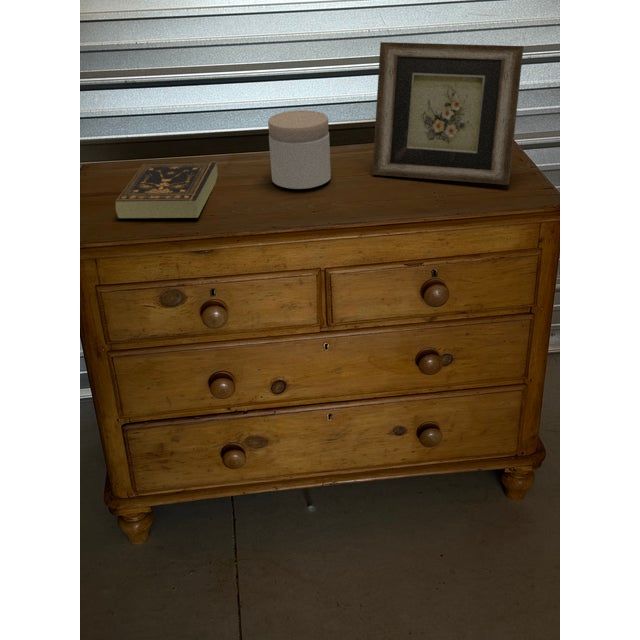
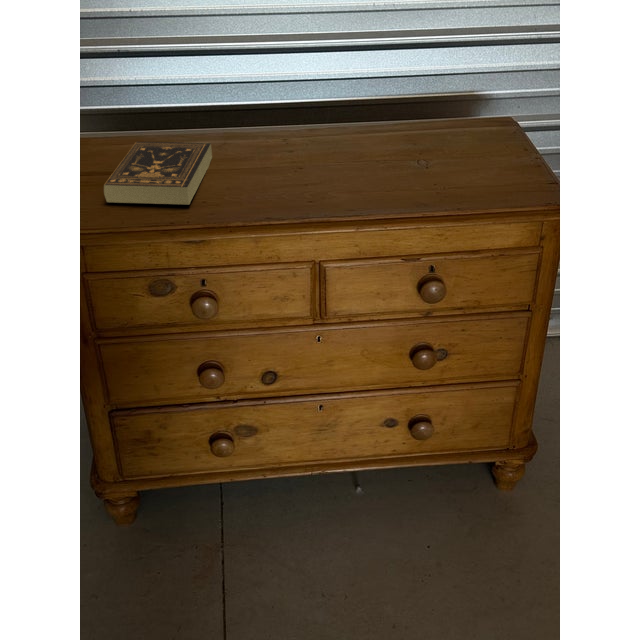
picture frame: present [372,42,524,185] -> none [372,23,535,178]
jar: present [268,110,331,189] -> none [265,92,329,175]

